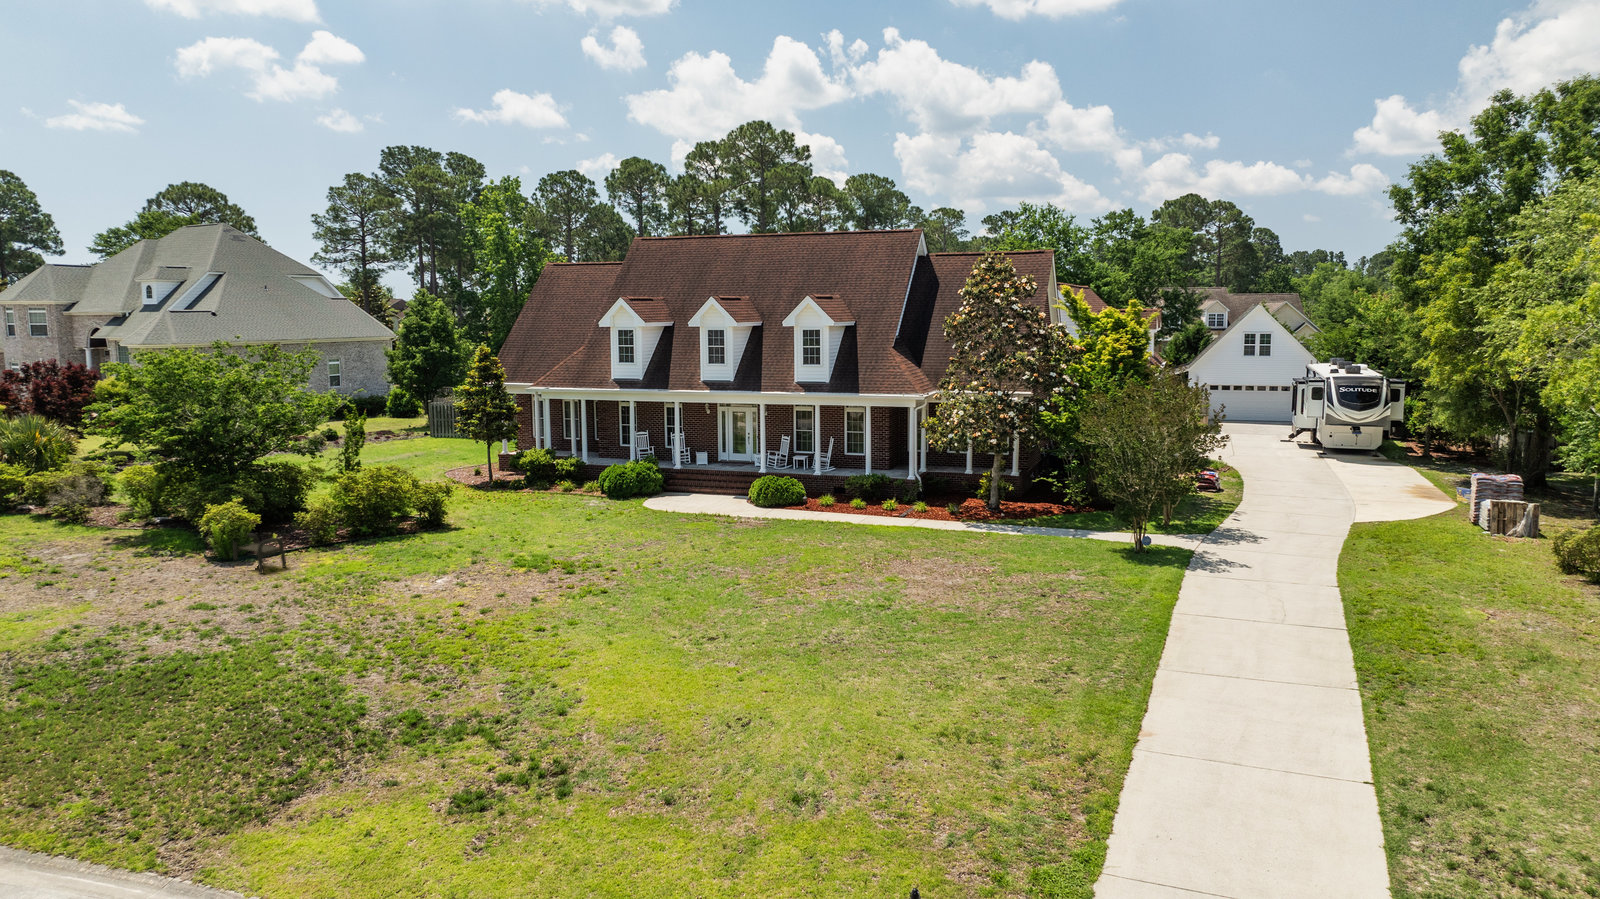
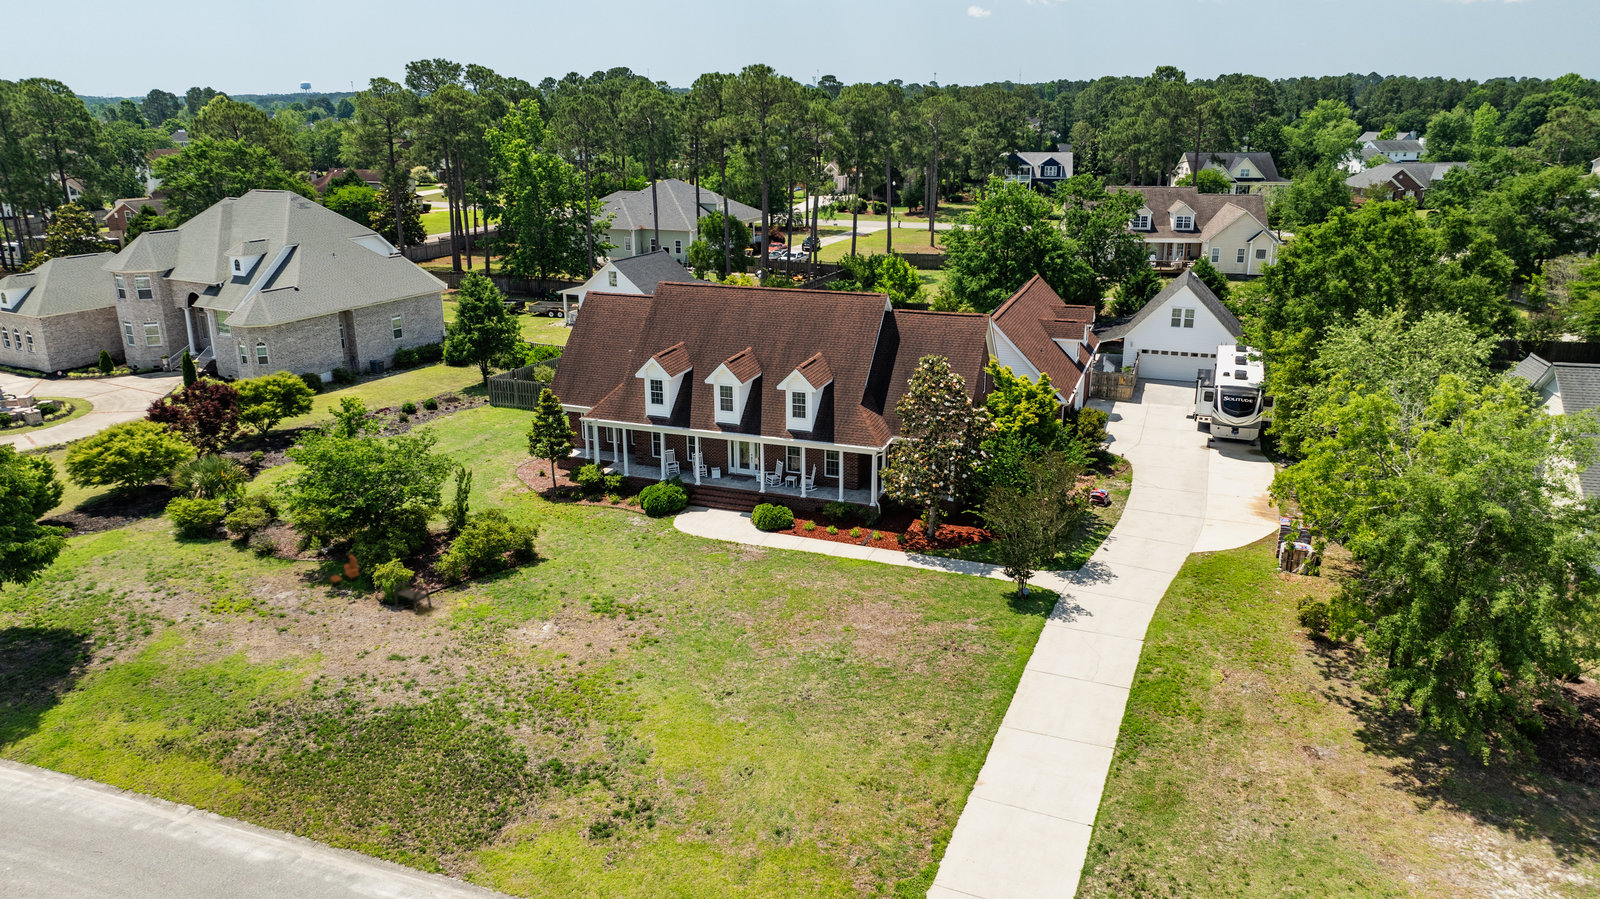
lounge chair: none [152,511,200,553] -> present [331,555,359,585]

